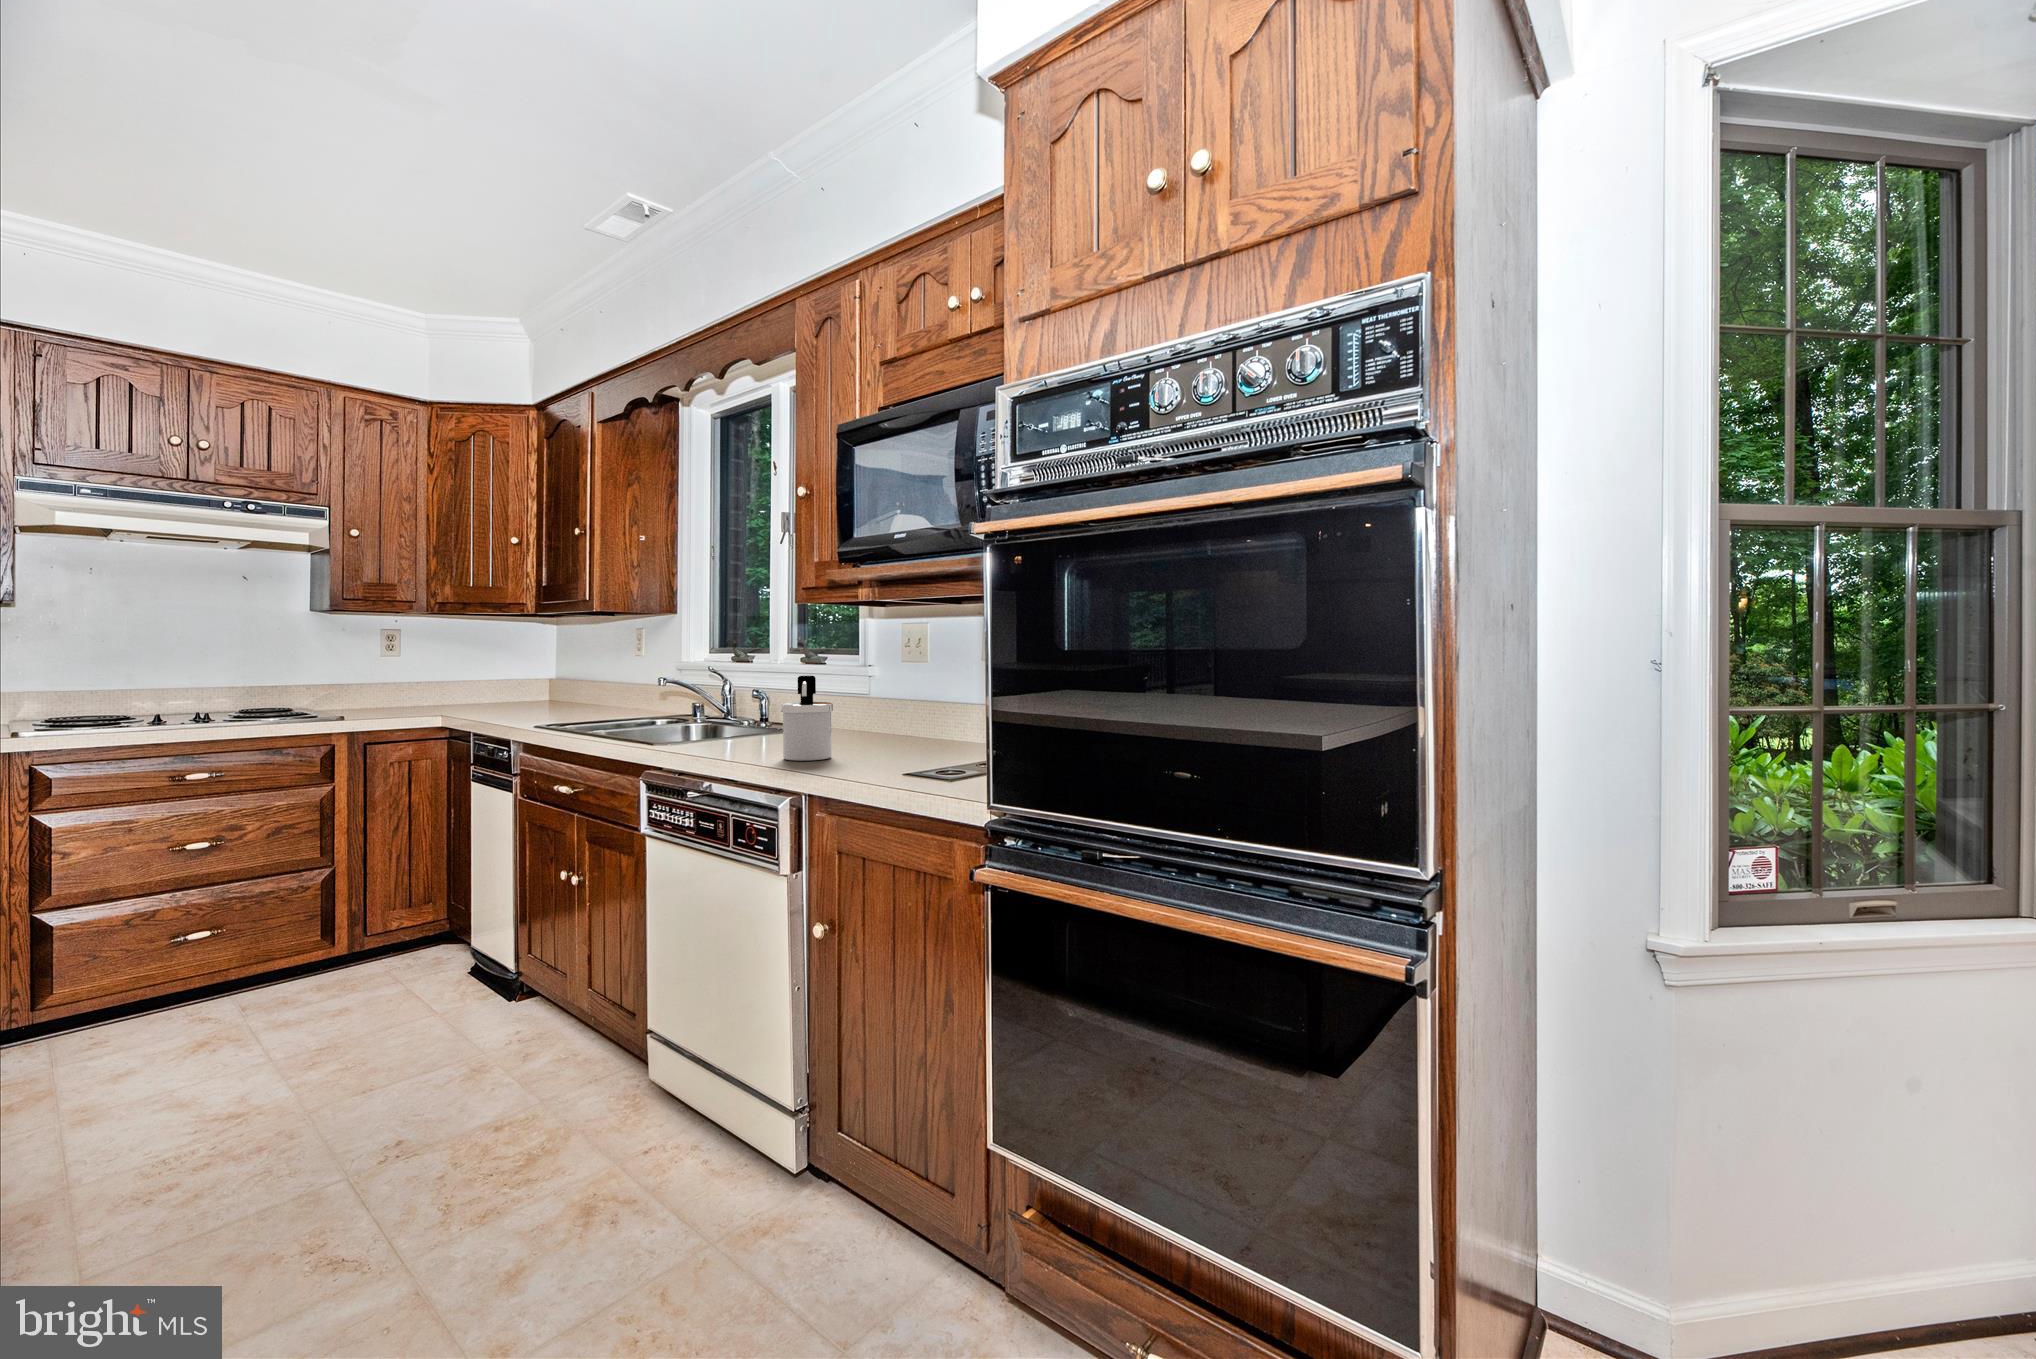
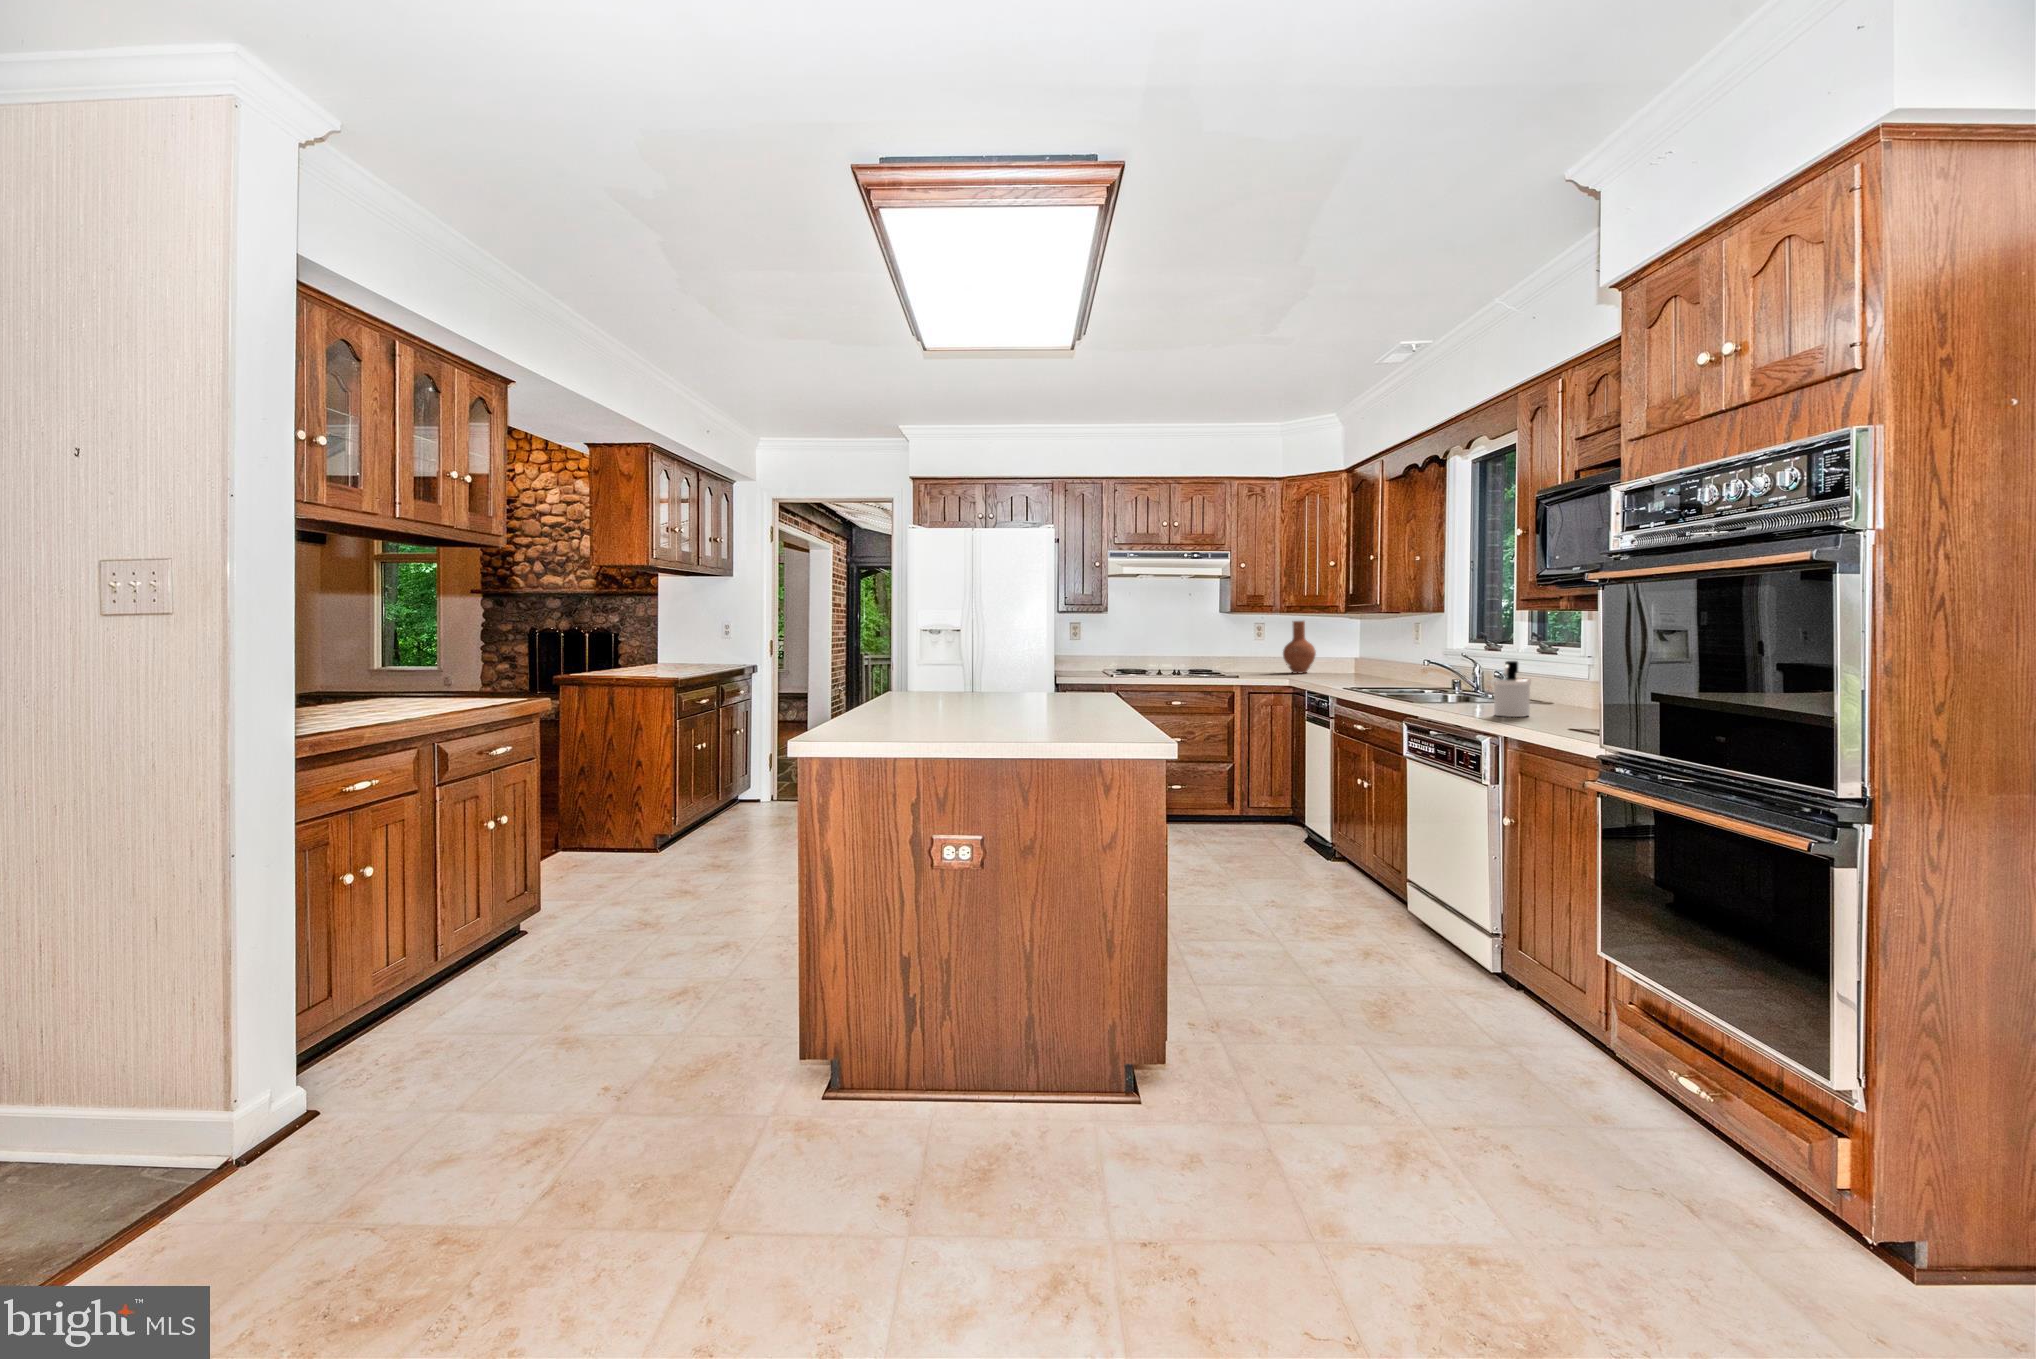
vase: none [430,626,486,706] -> present [1283,621,1316,674]

